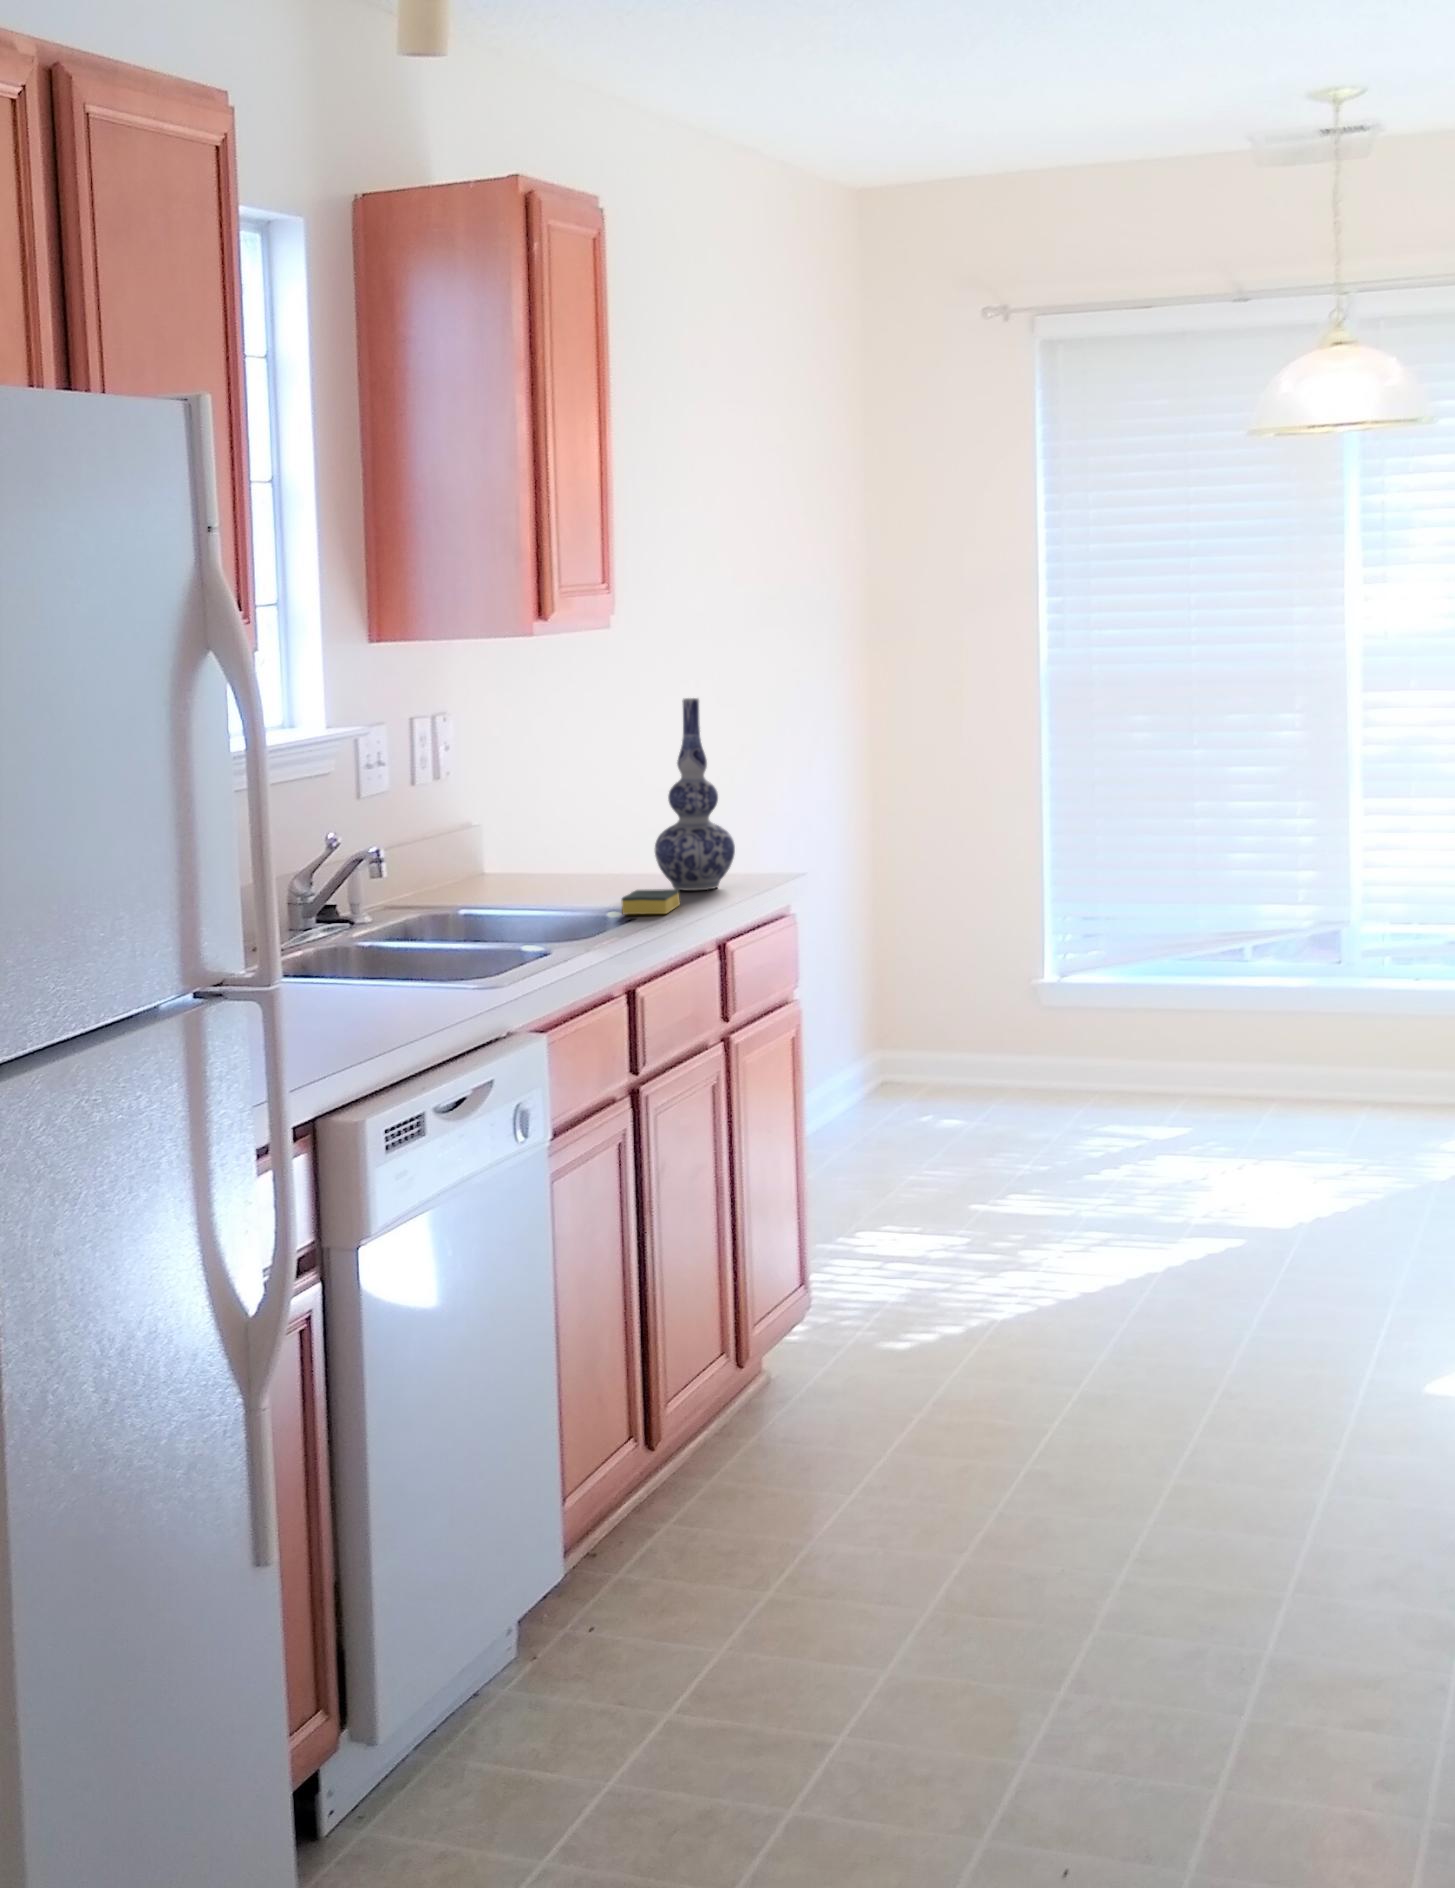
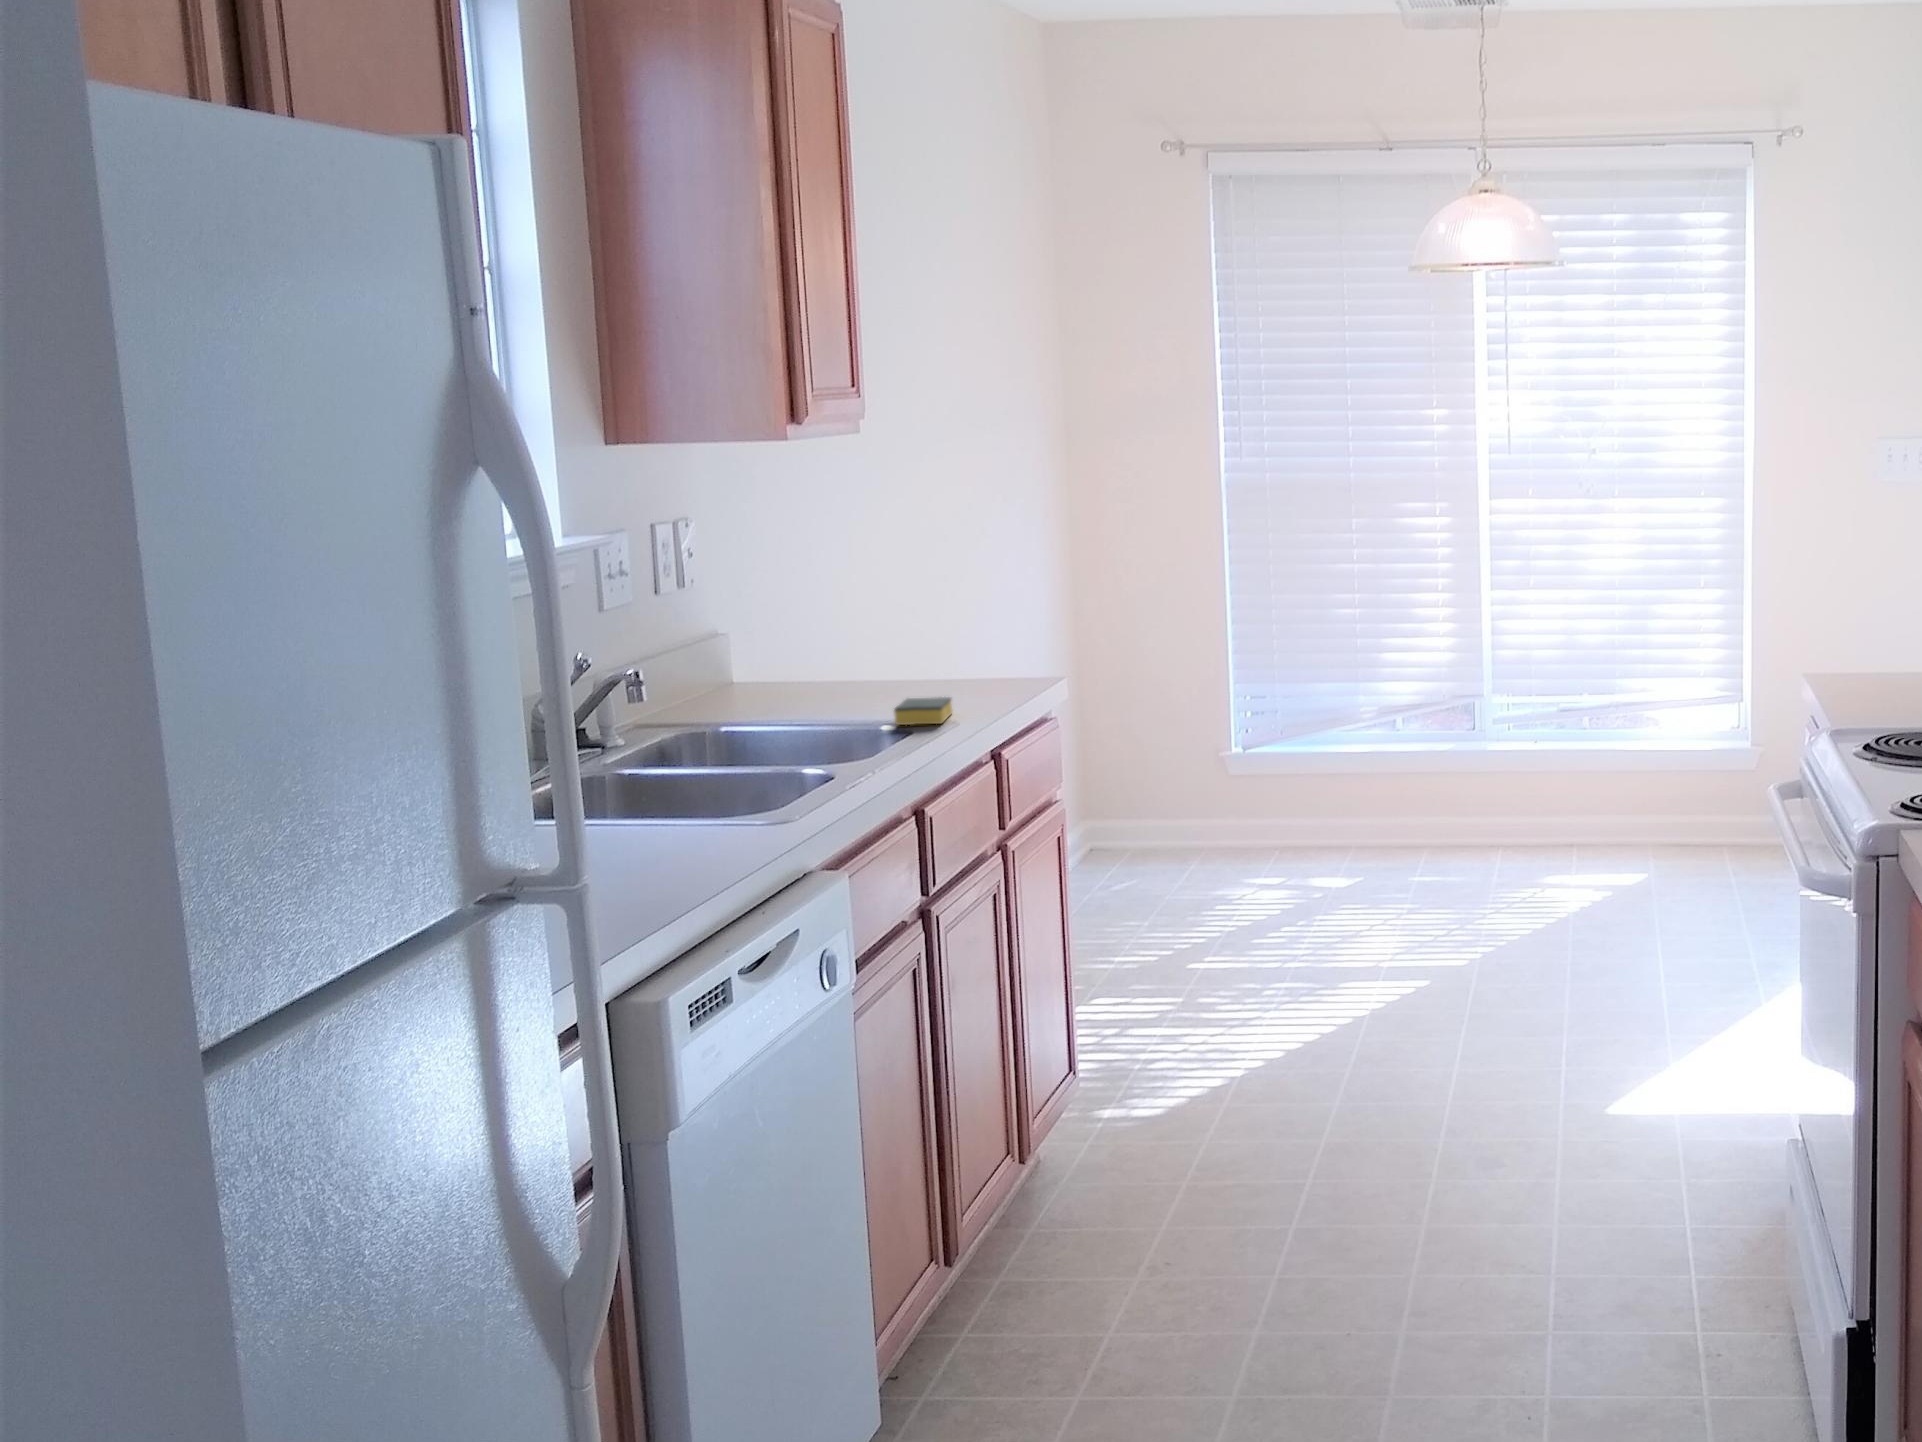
vase: present [655,698,735,890] -> none [919,503,1001,696]

